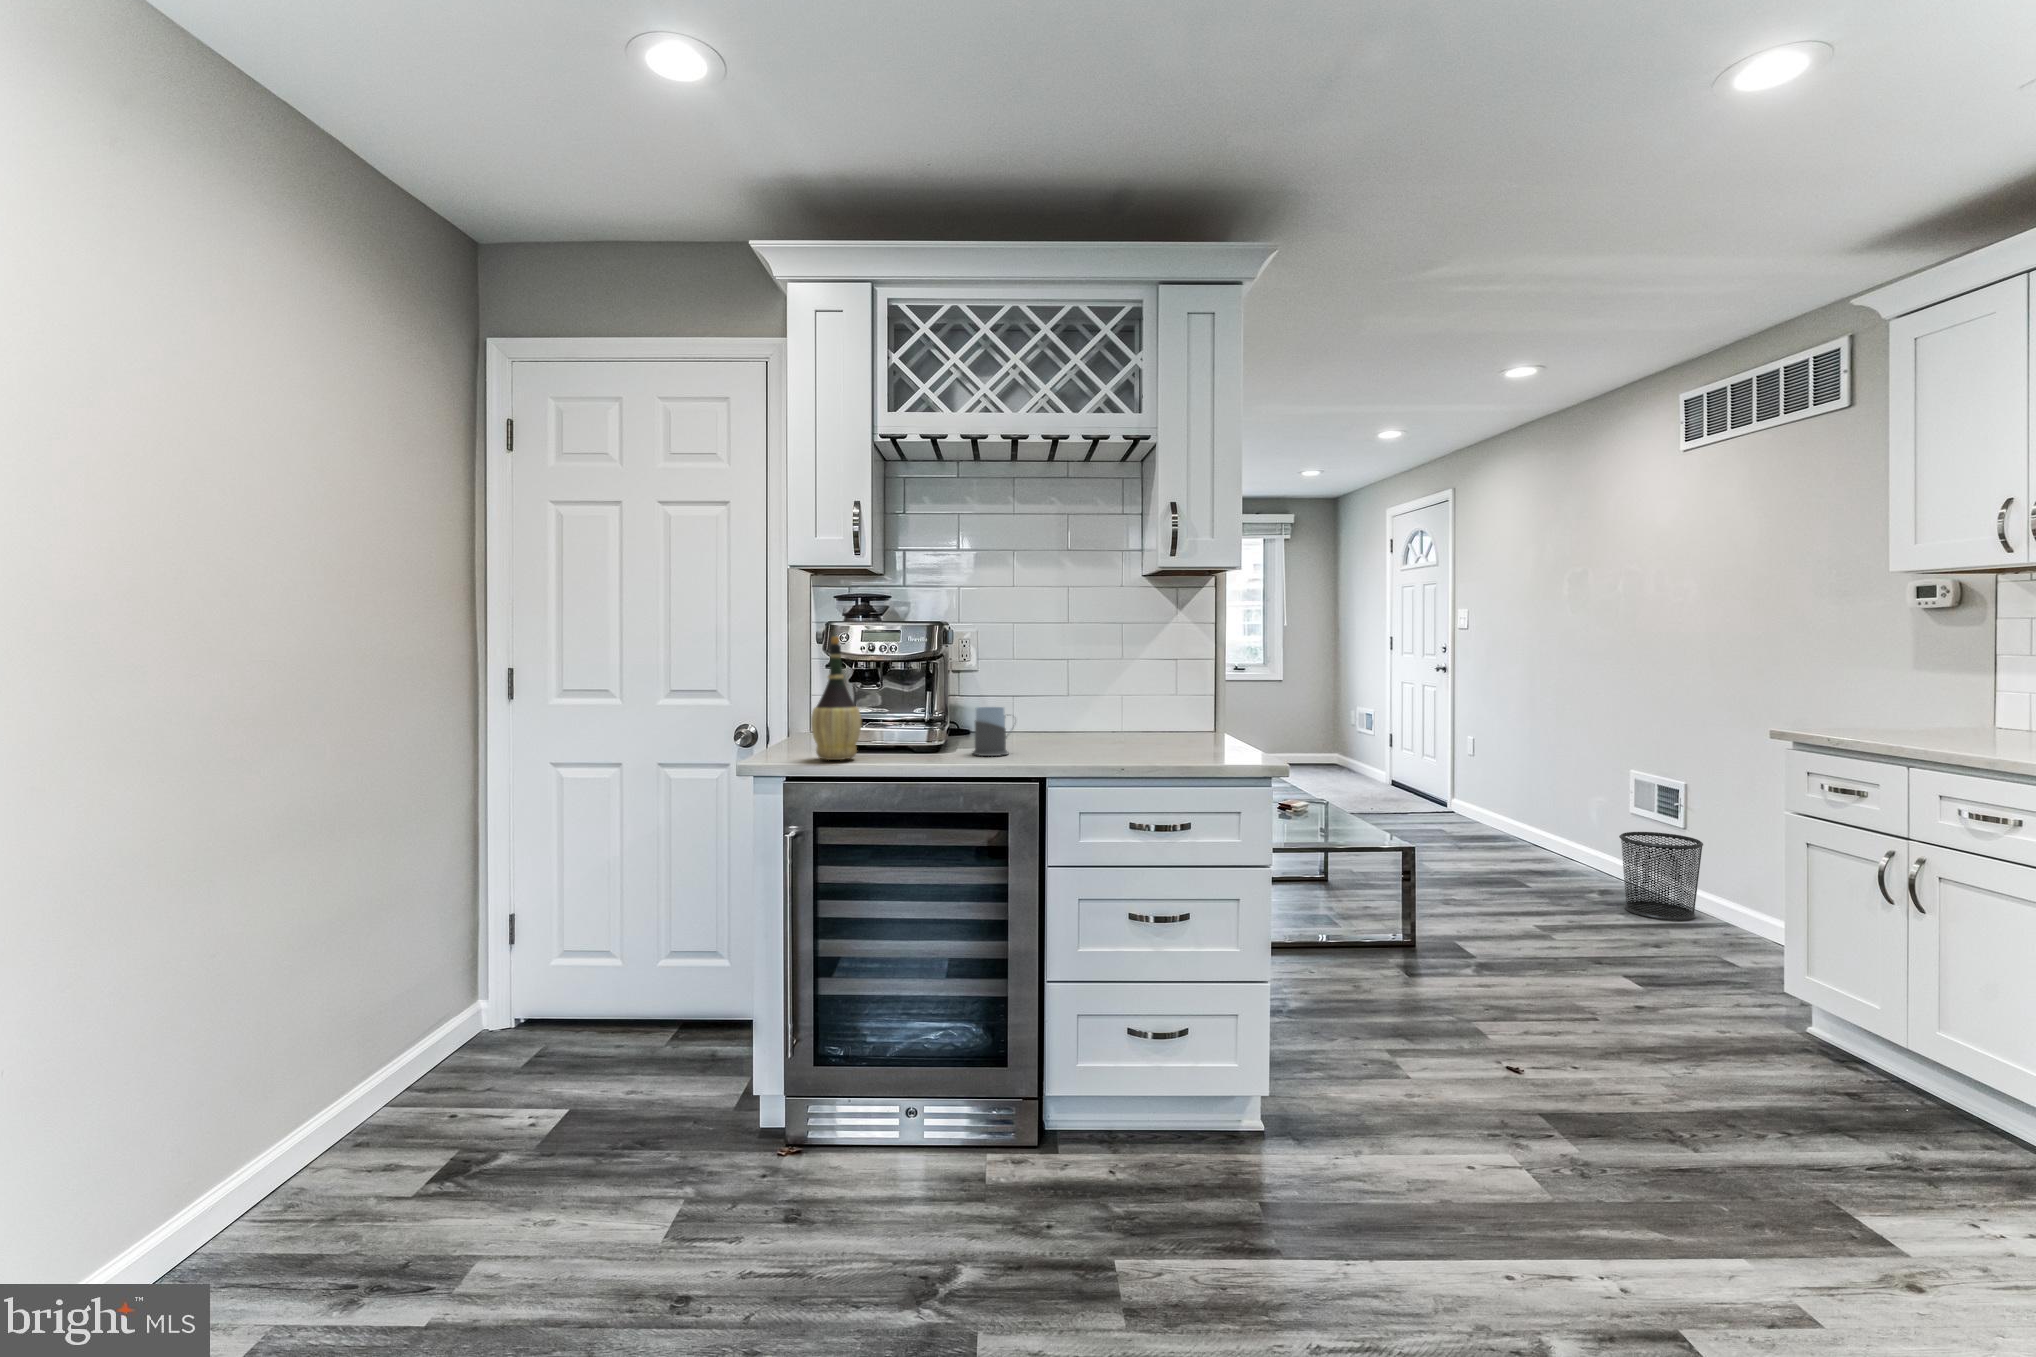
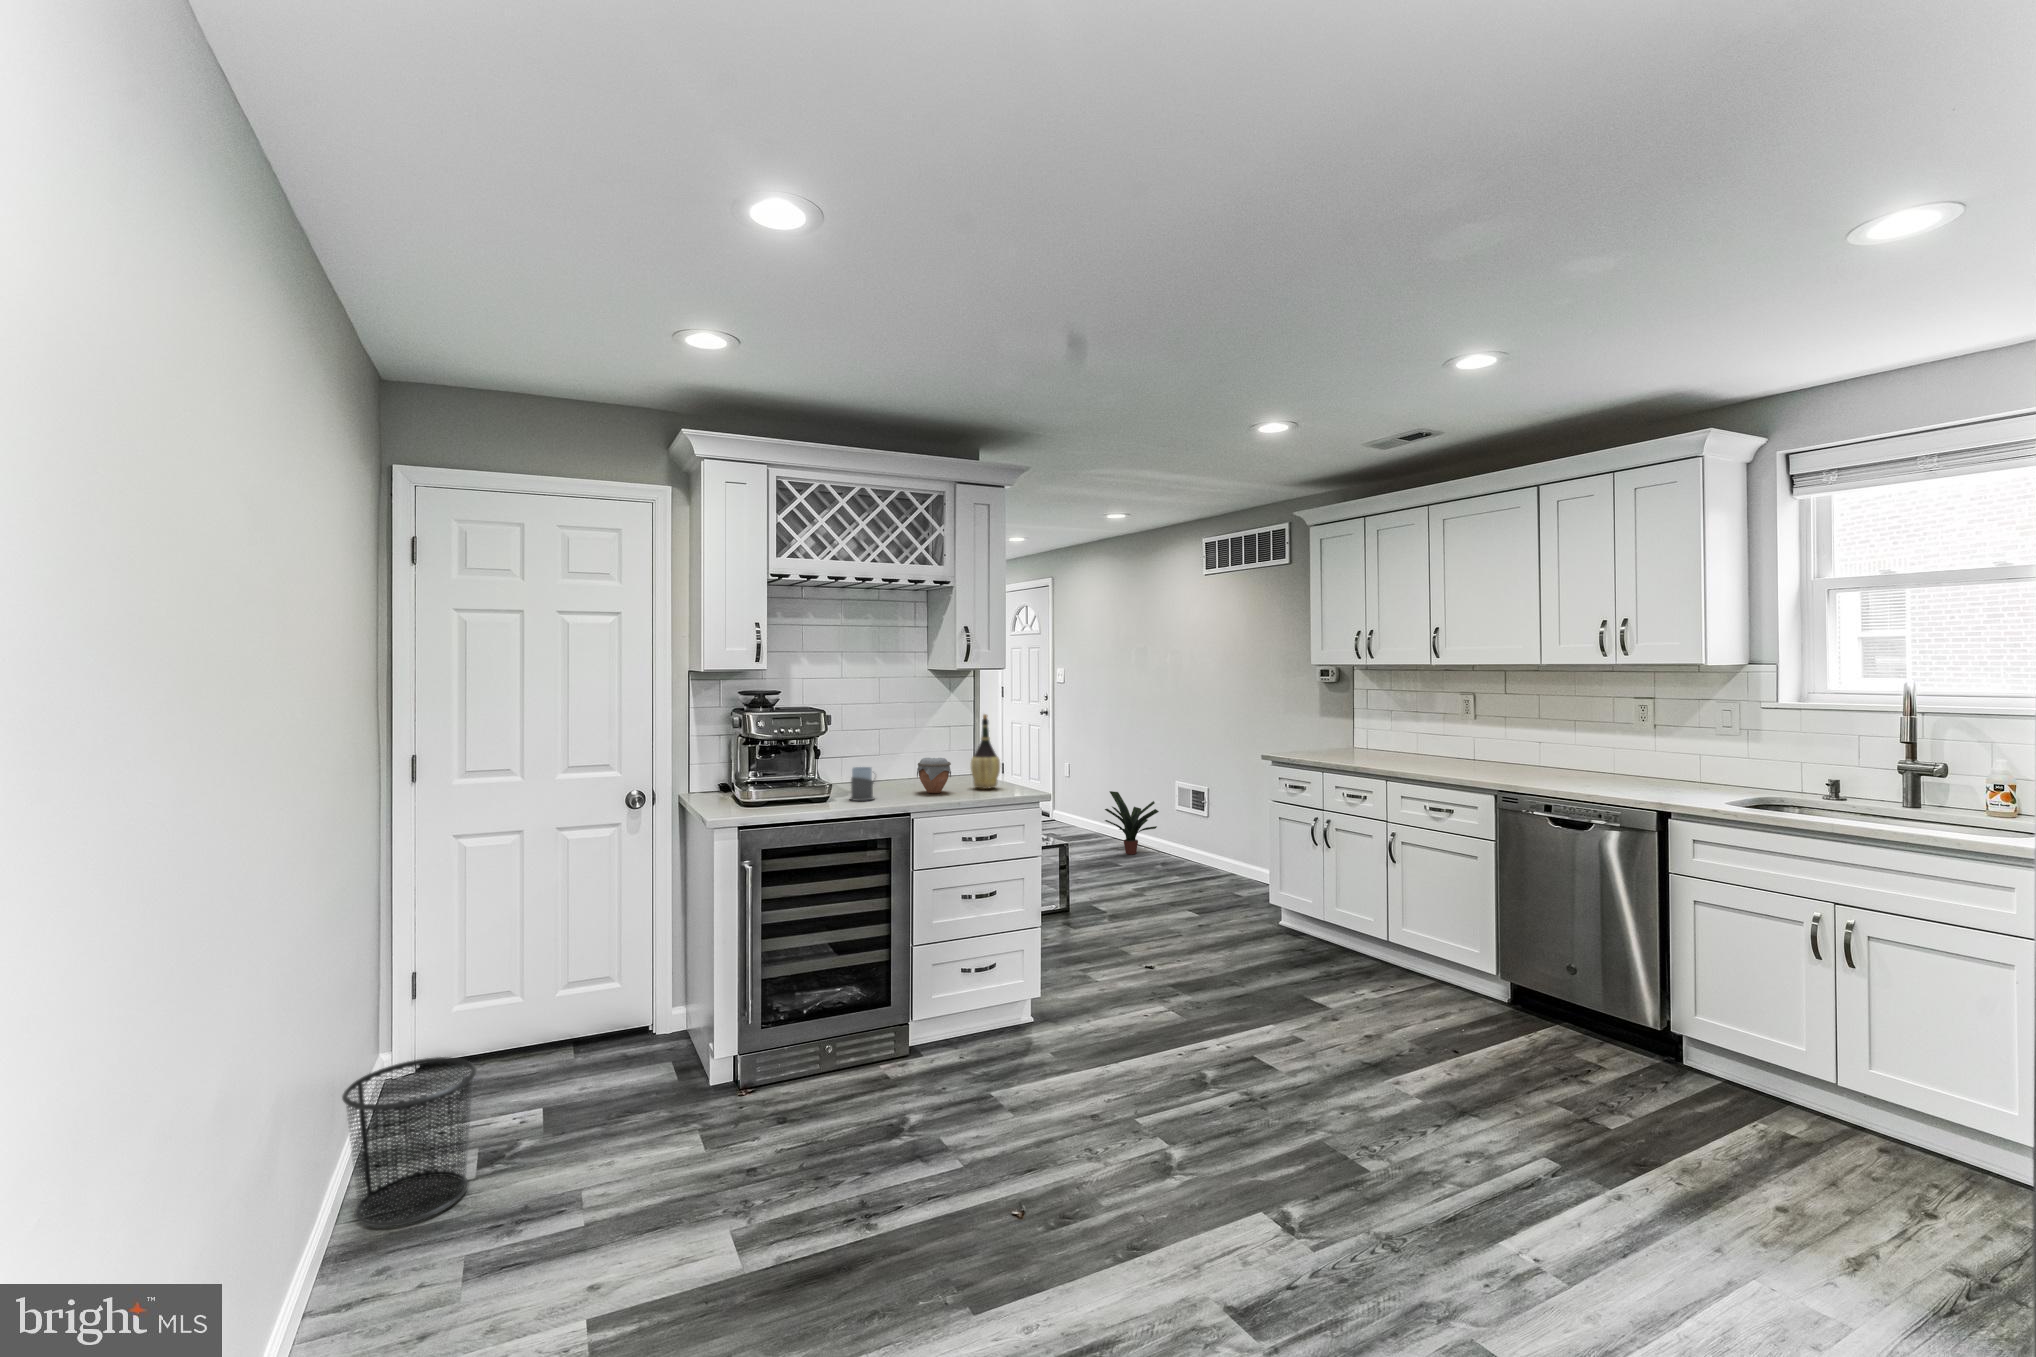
wine bottle: present [811,636,861,760] -> present [971,714,1000,789]
jar: none [1081,699,1135,753] -> present [917,758,951,793]
potted plant: none [1511,780,1602,873] -> present [1105,791,1159,854]
trash can: present [1619,832,1703,921] -> present [342,1057,477,1227]

